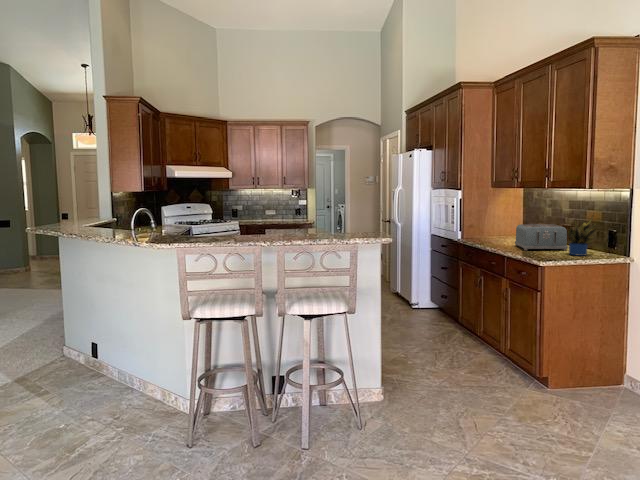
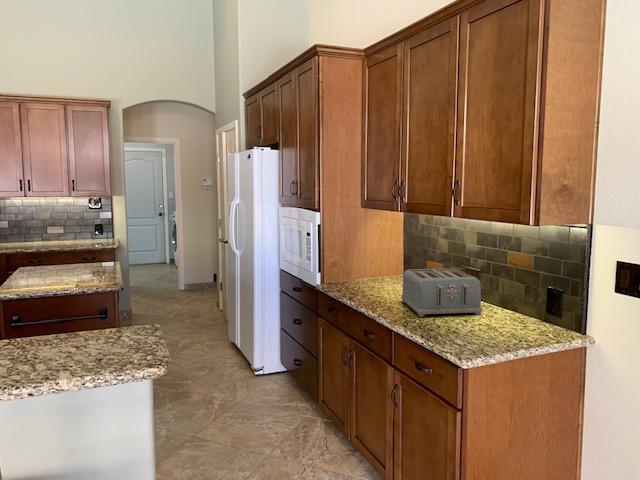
potted plant: present [568,213,597,256] -> none [487,263,536,331]

